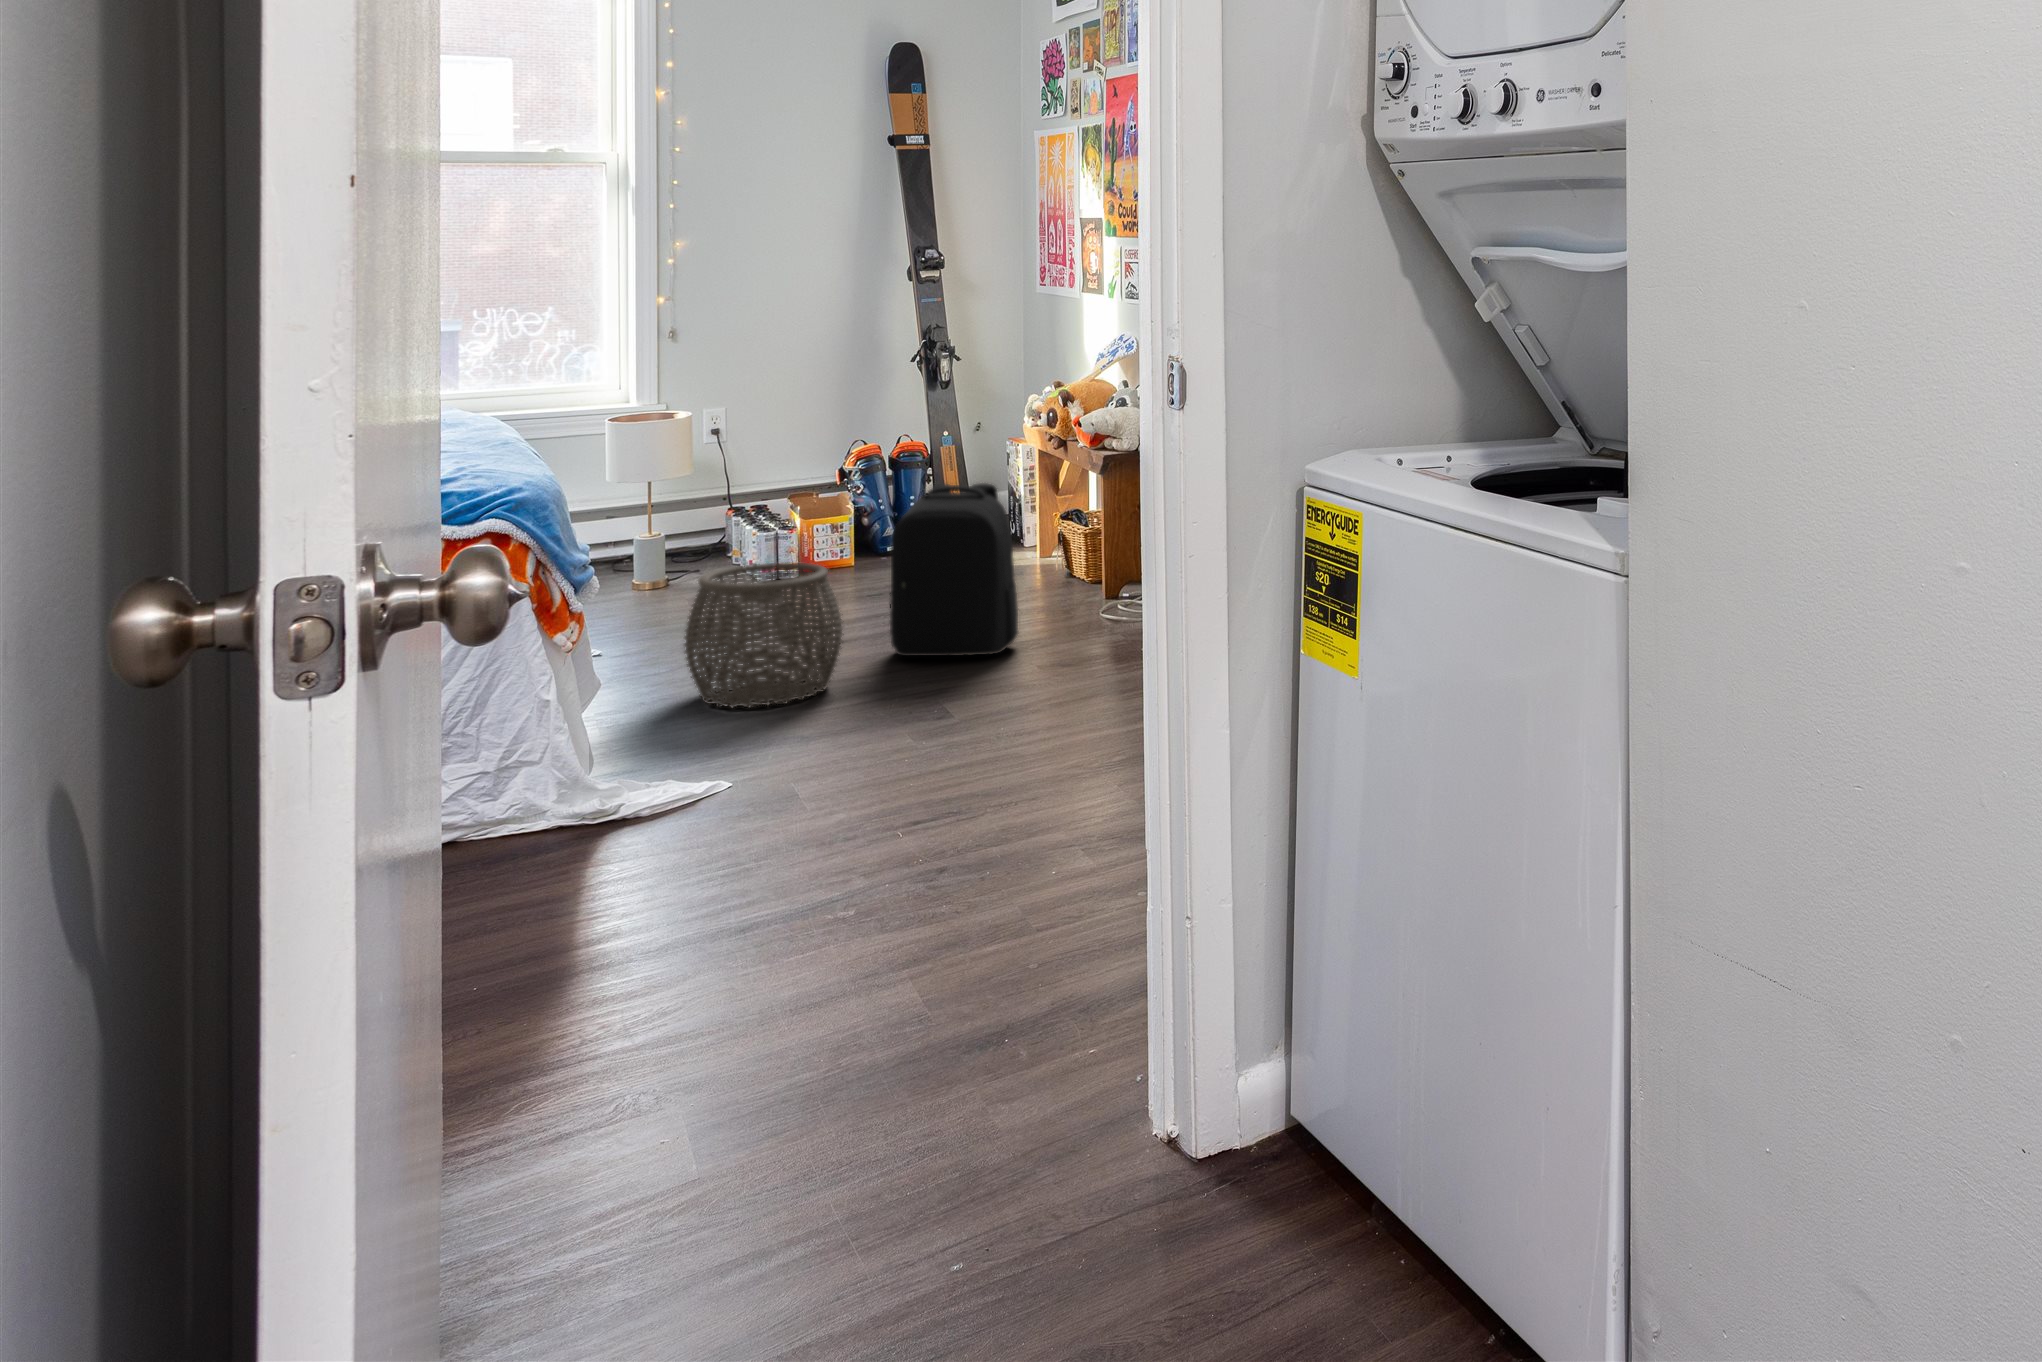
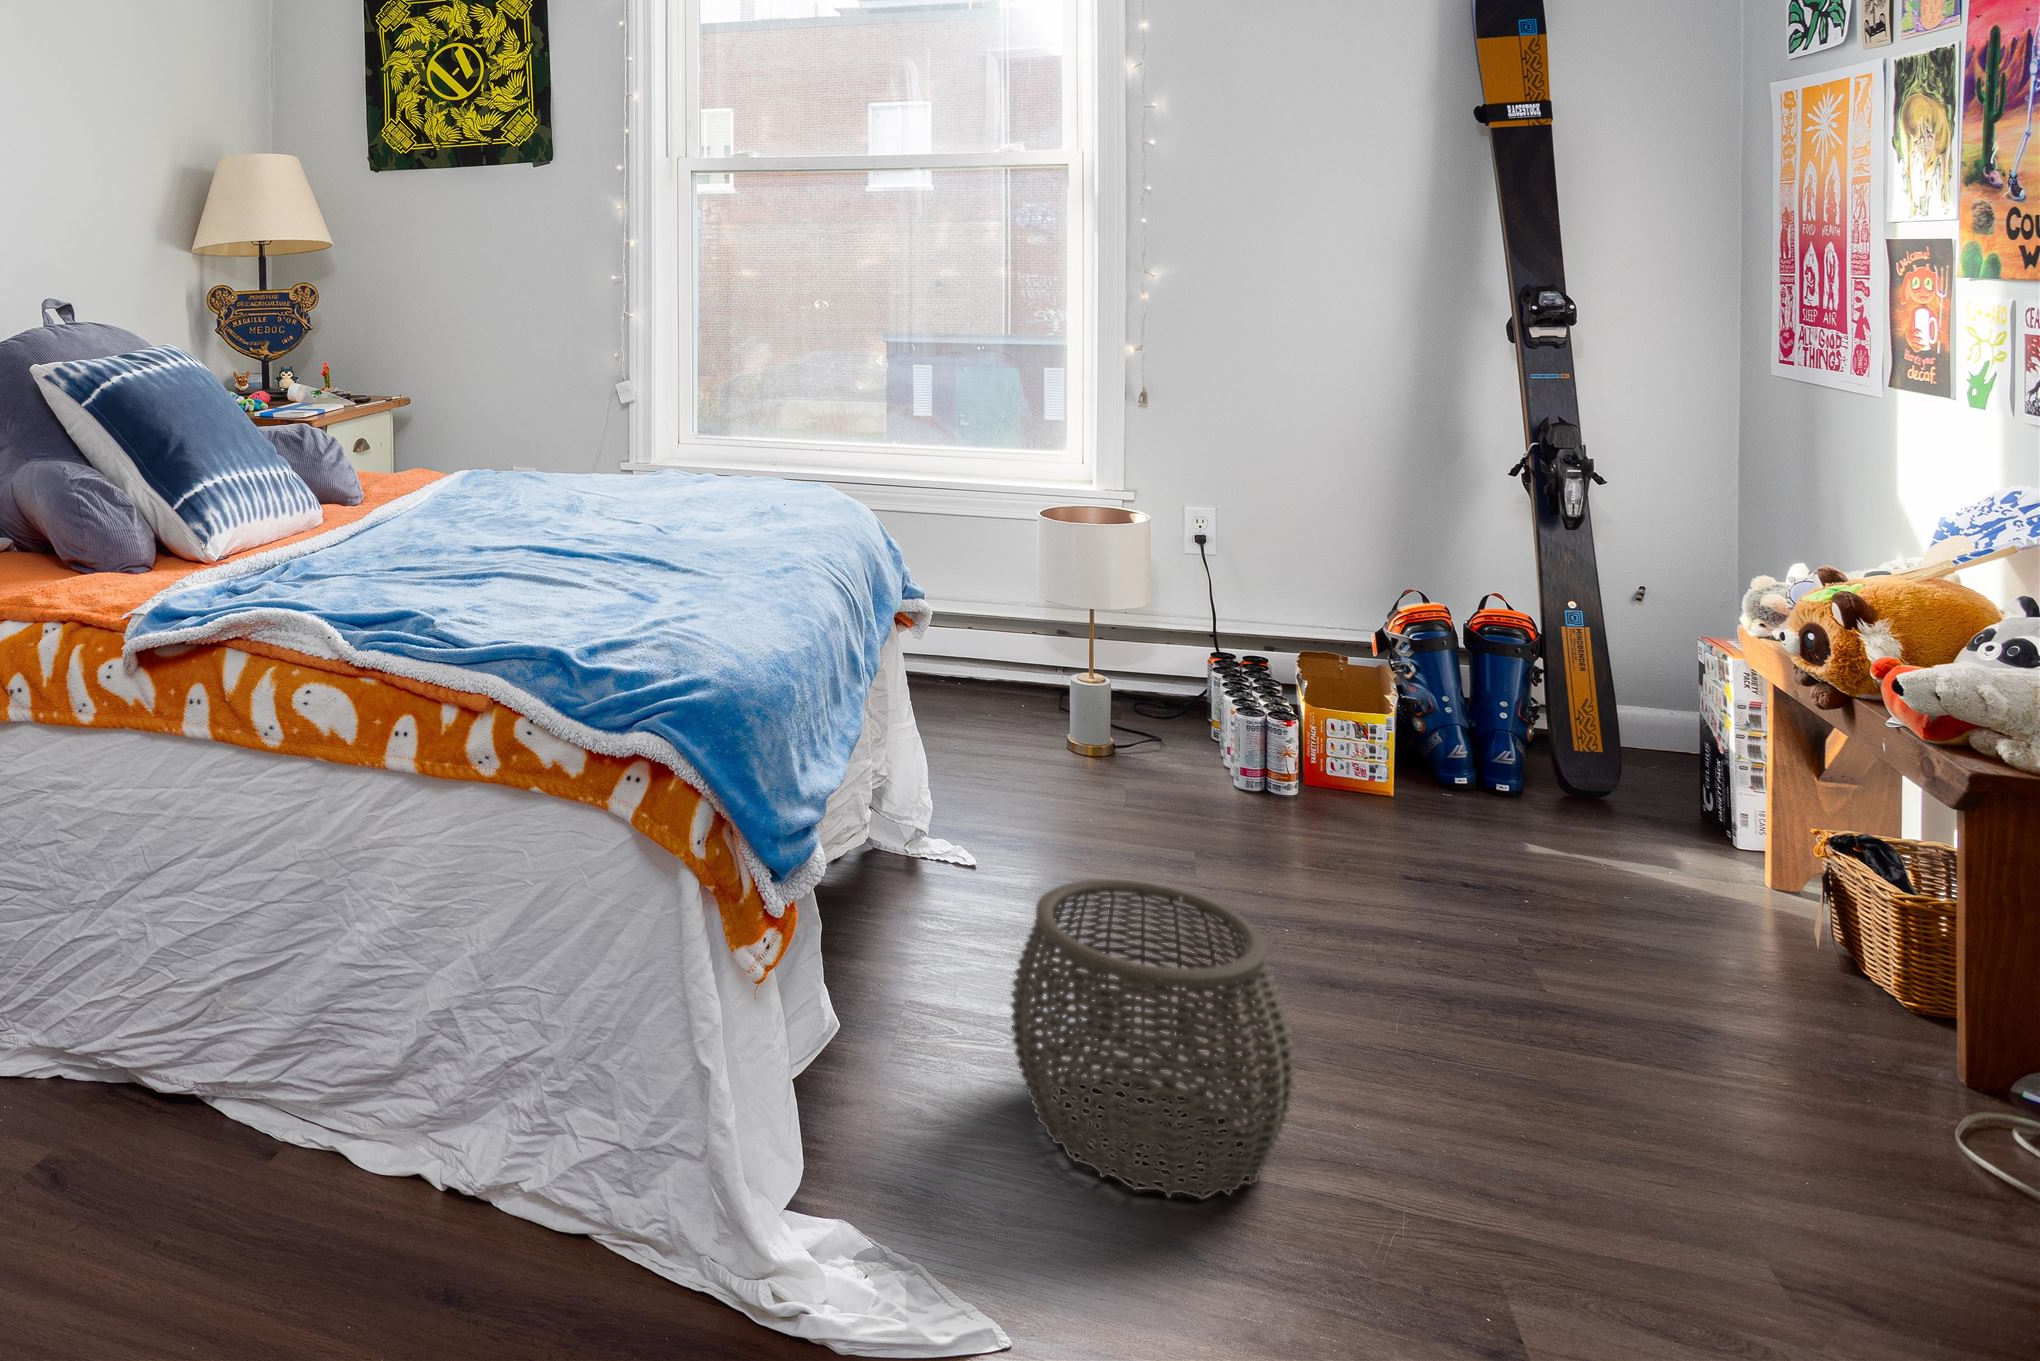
backpack: present [889,483,1018,656] -> none [1404,796,1721,1230]

